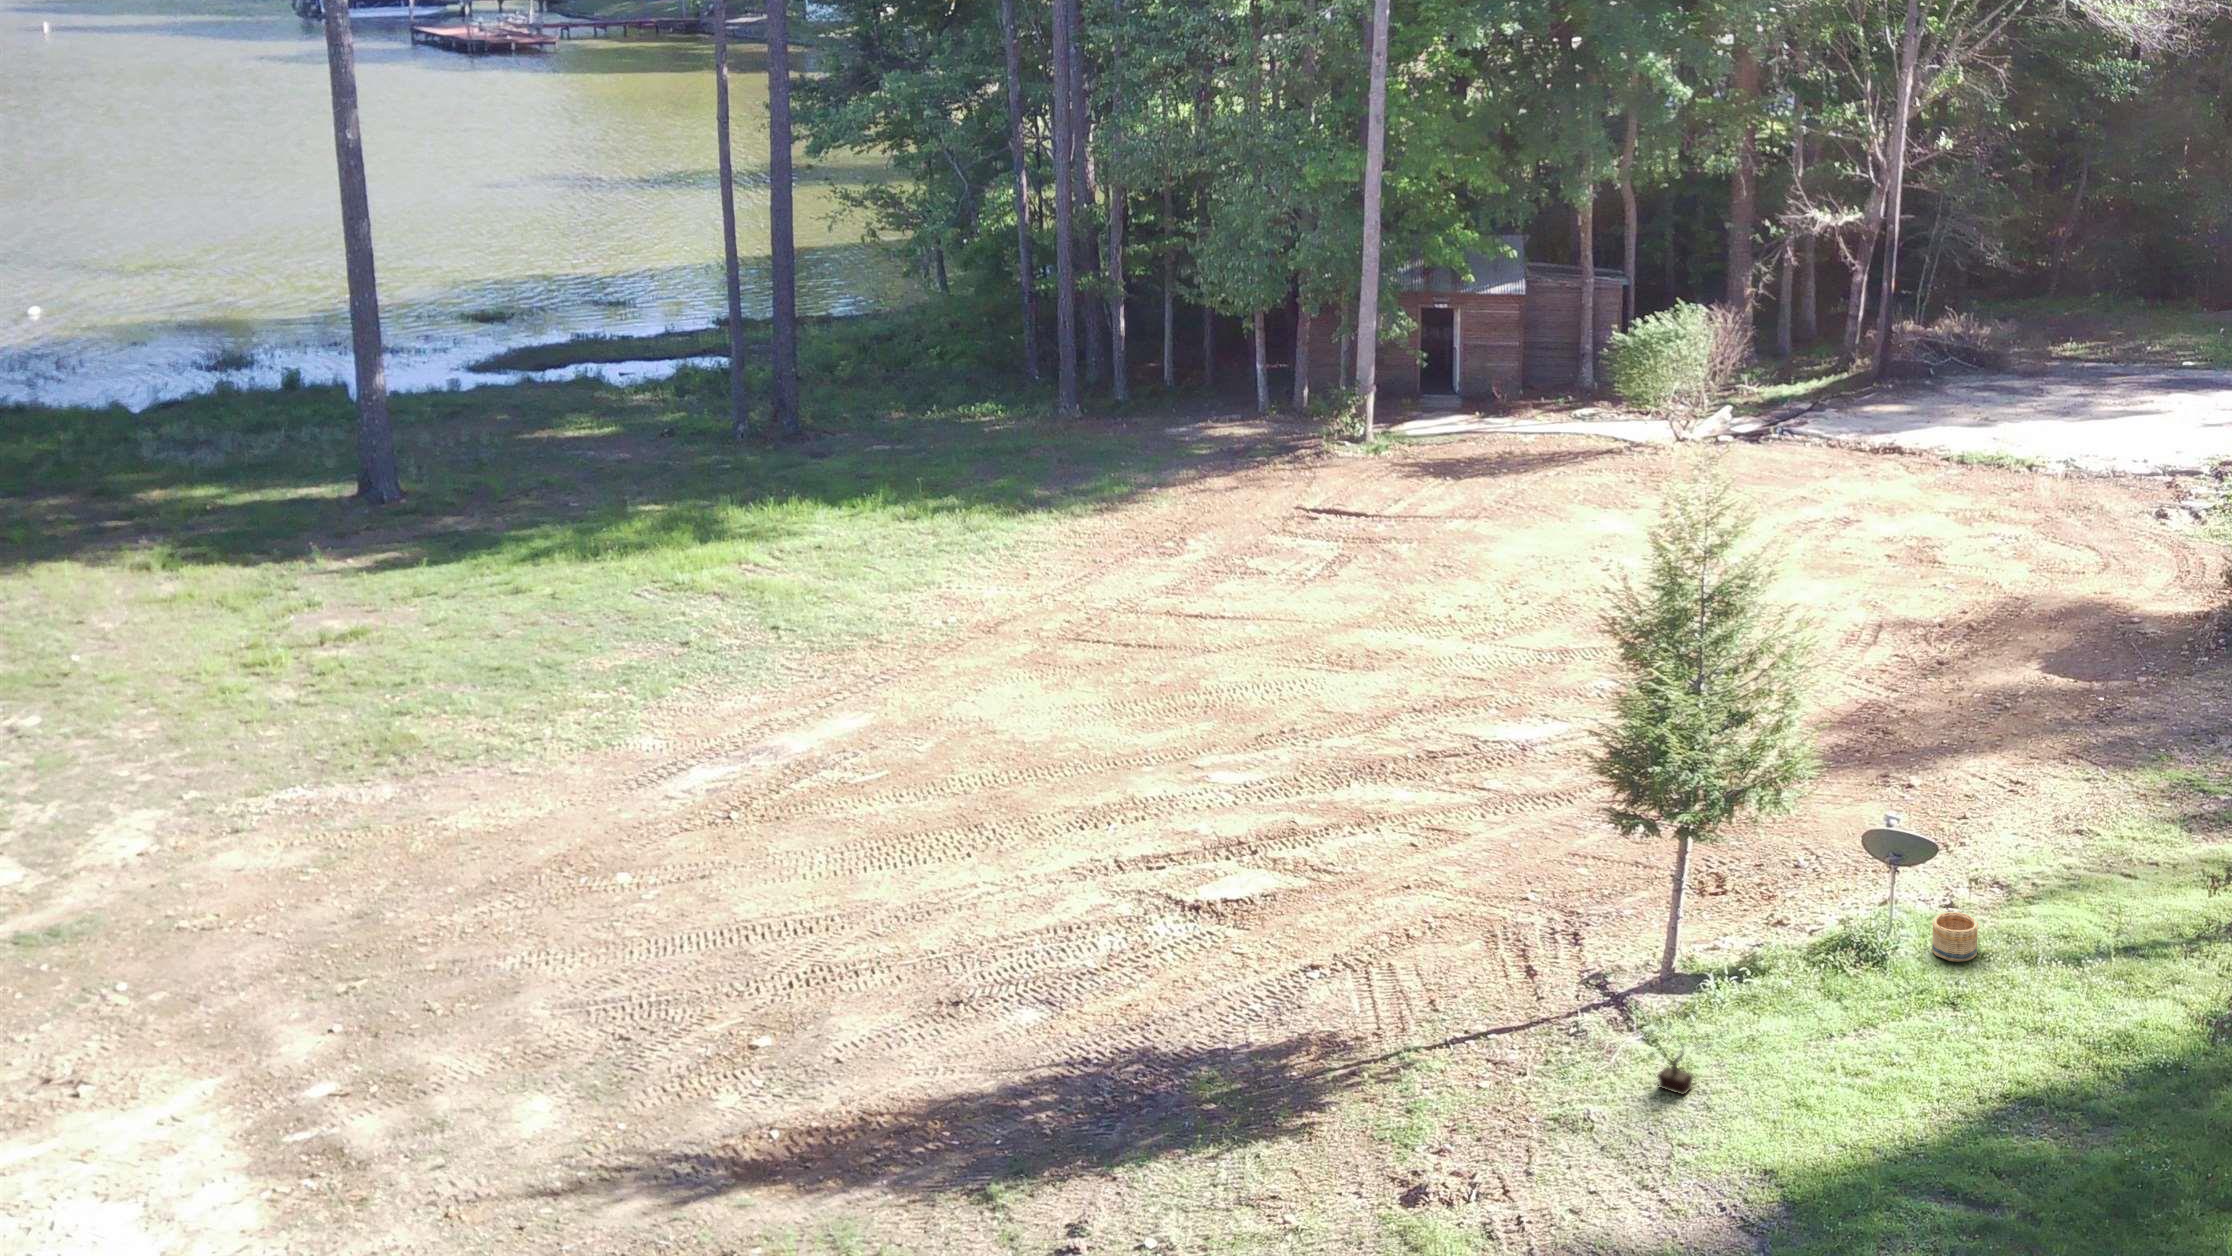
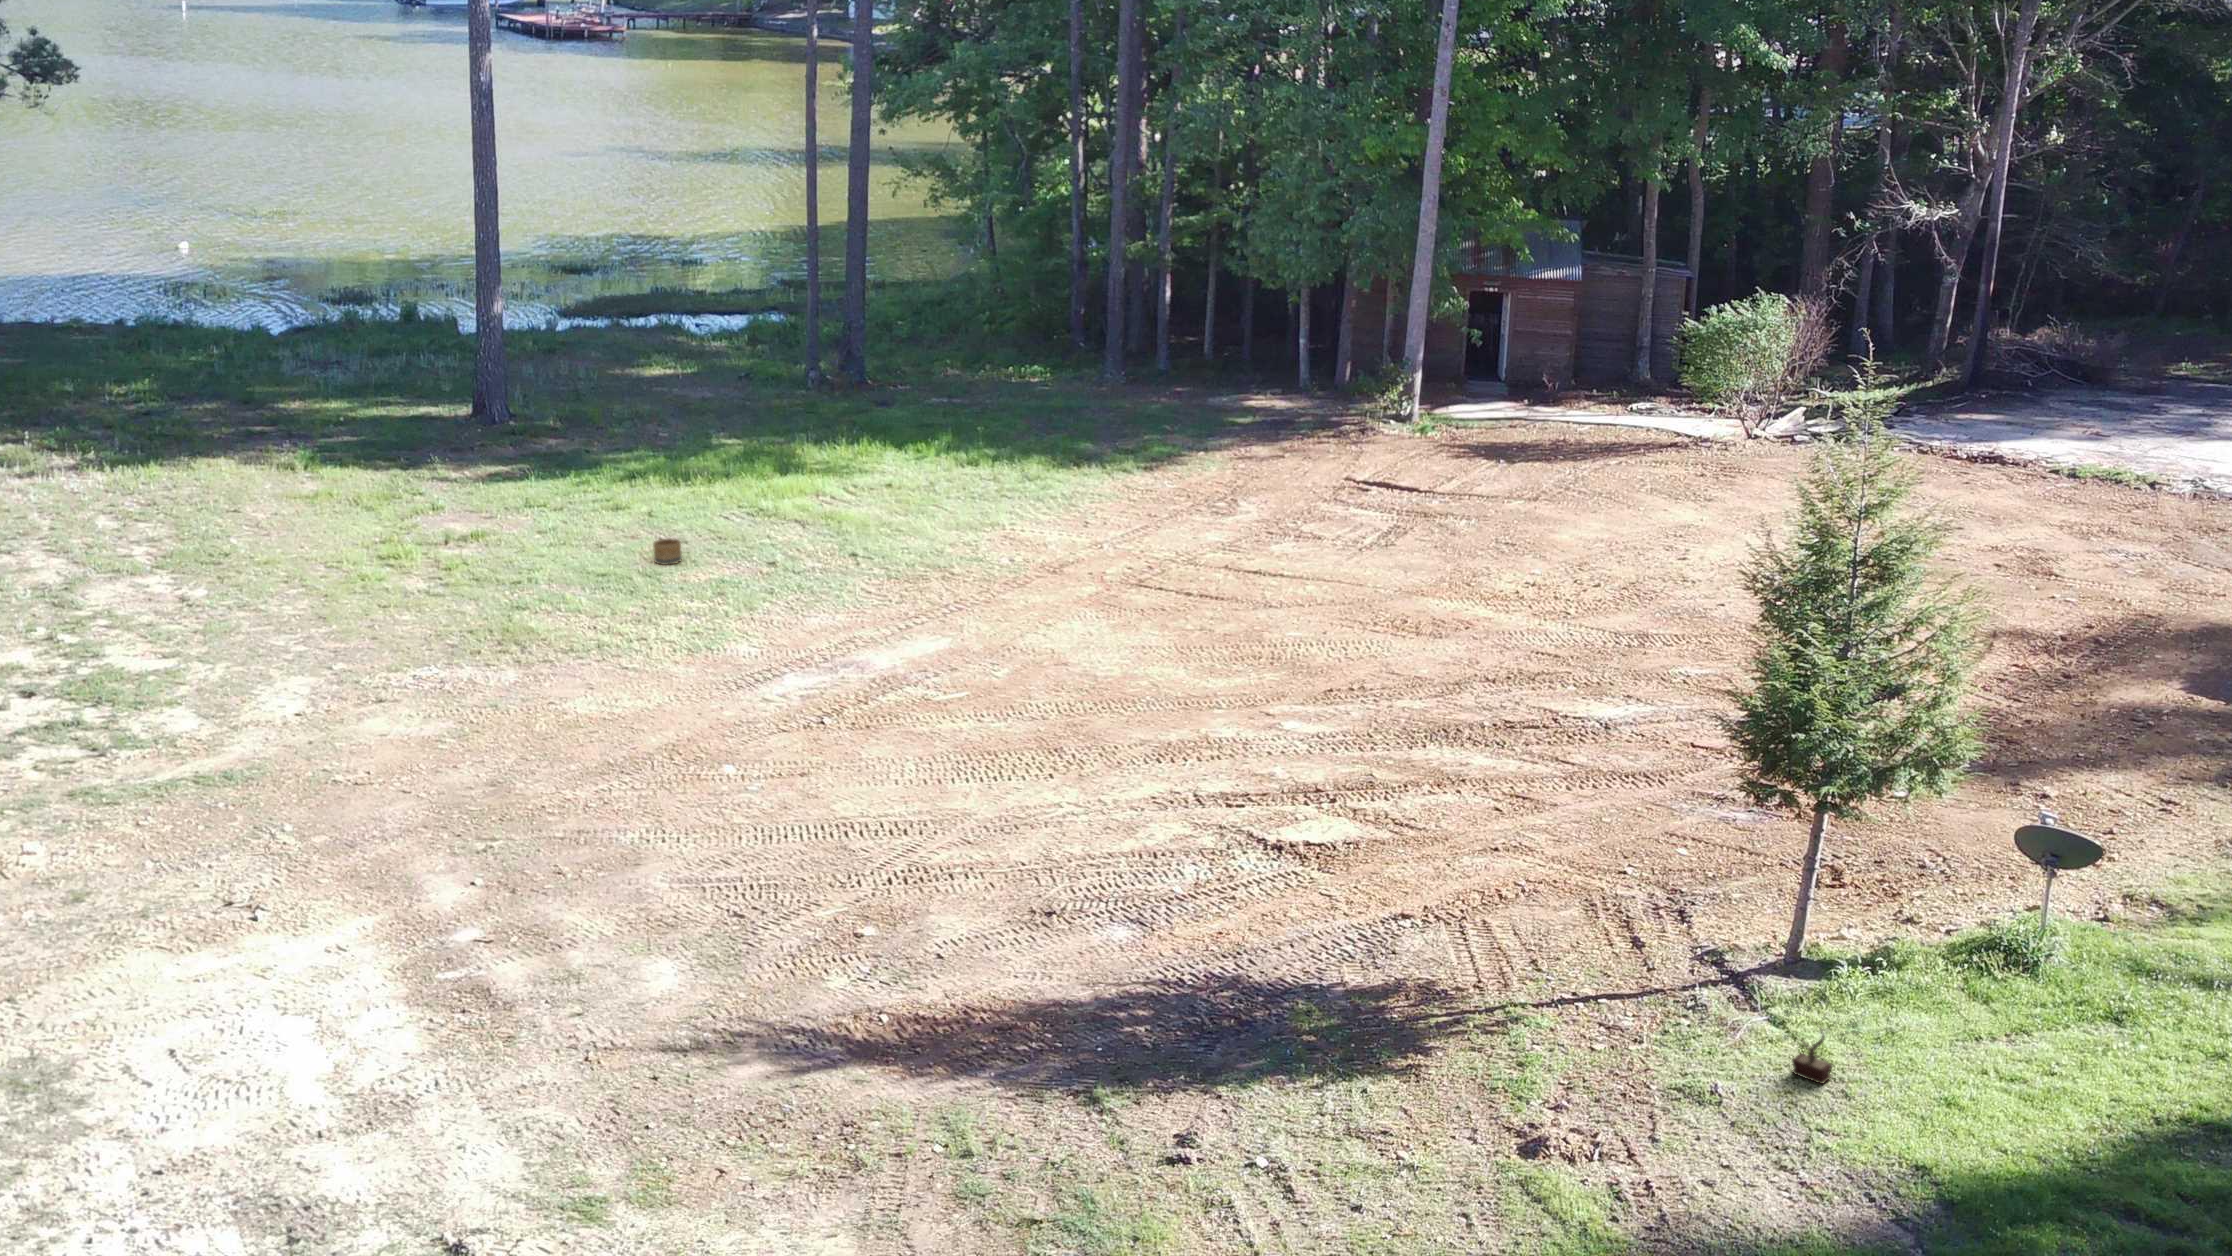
basket: present [1932,912,1978,962] -> present [653,538,682,565]

